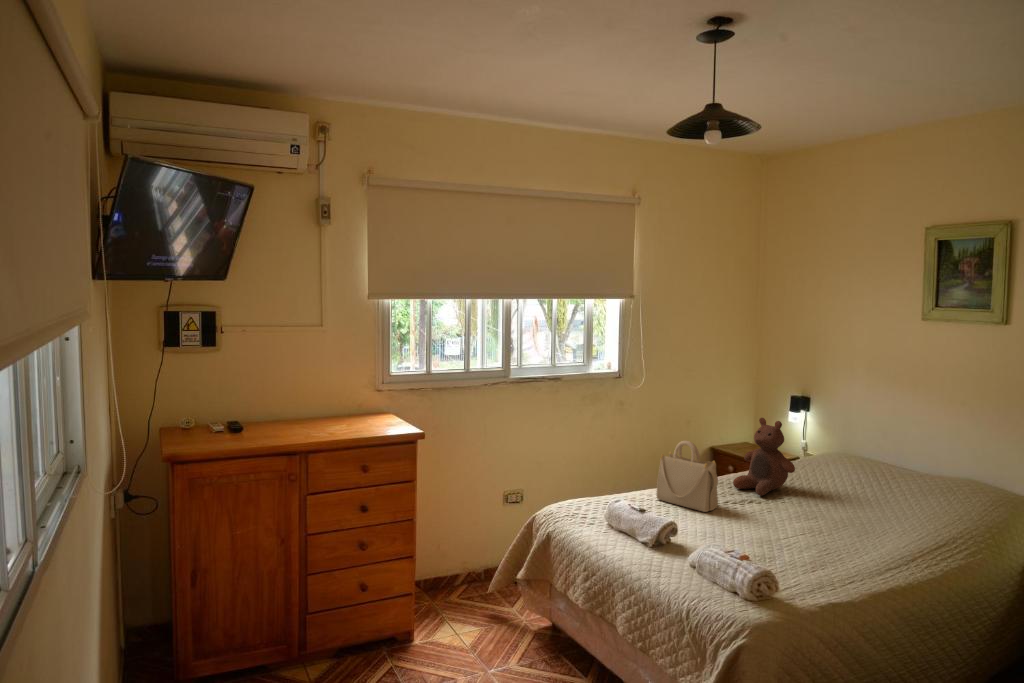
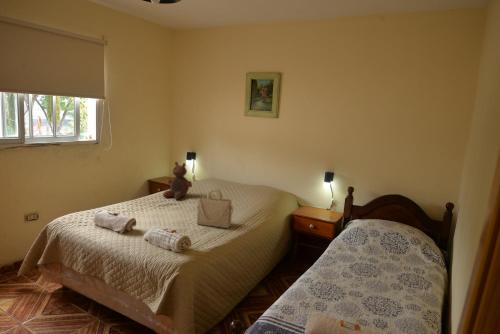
handbag: present [656,441,718,512] -> present [197,189,233,228]

